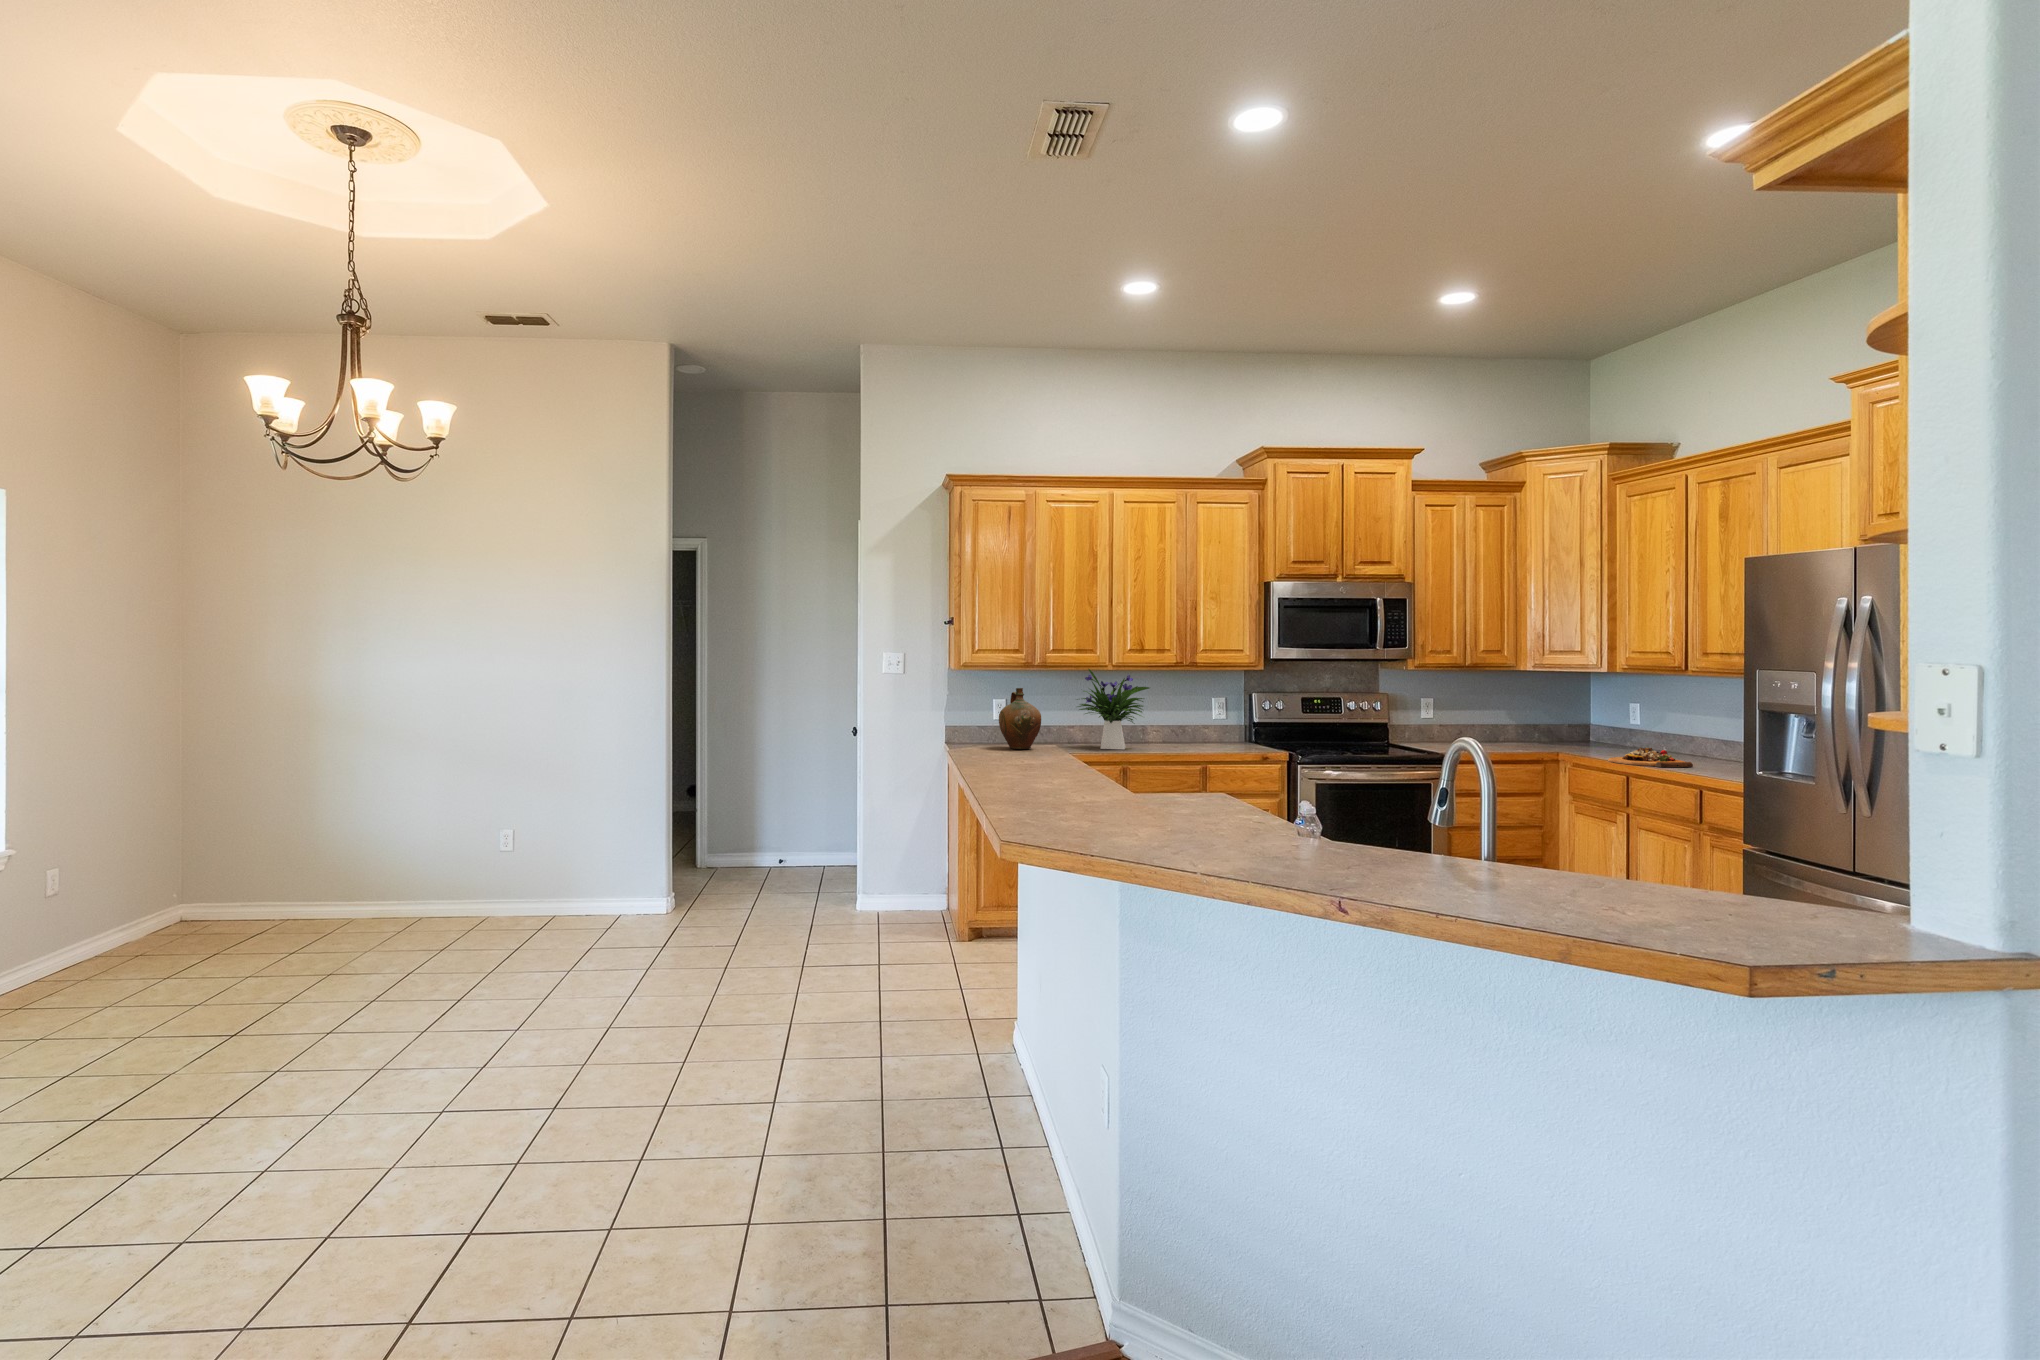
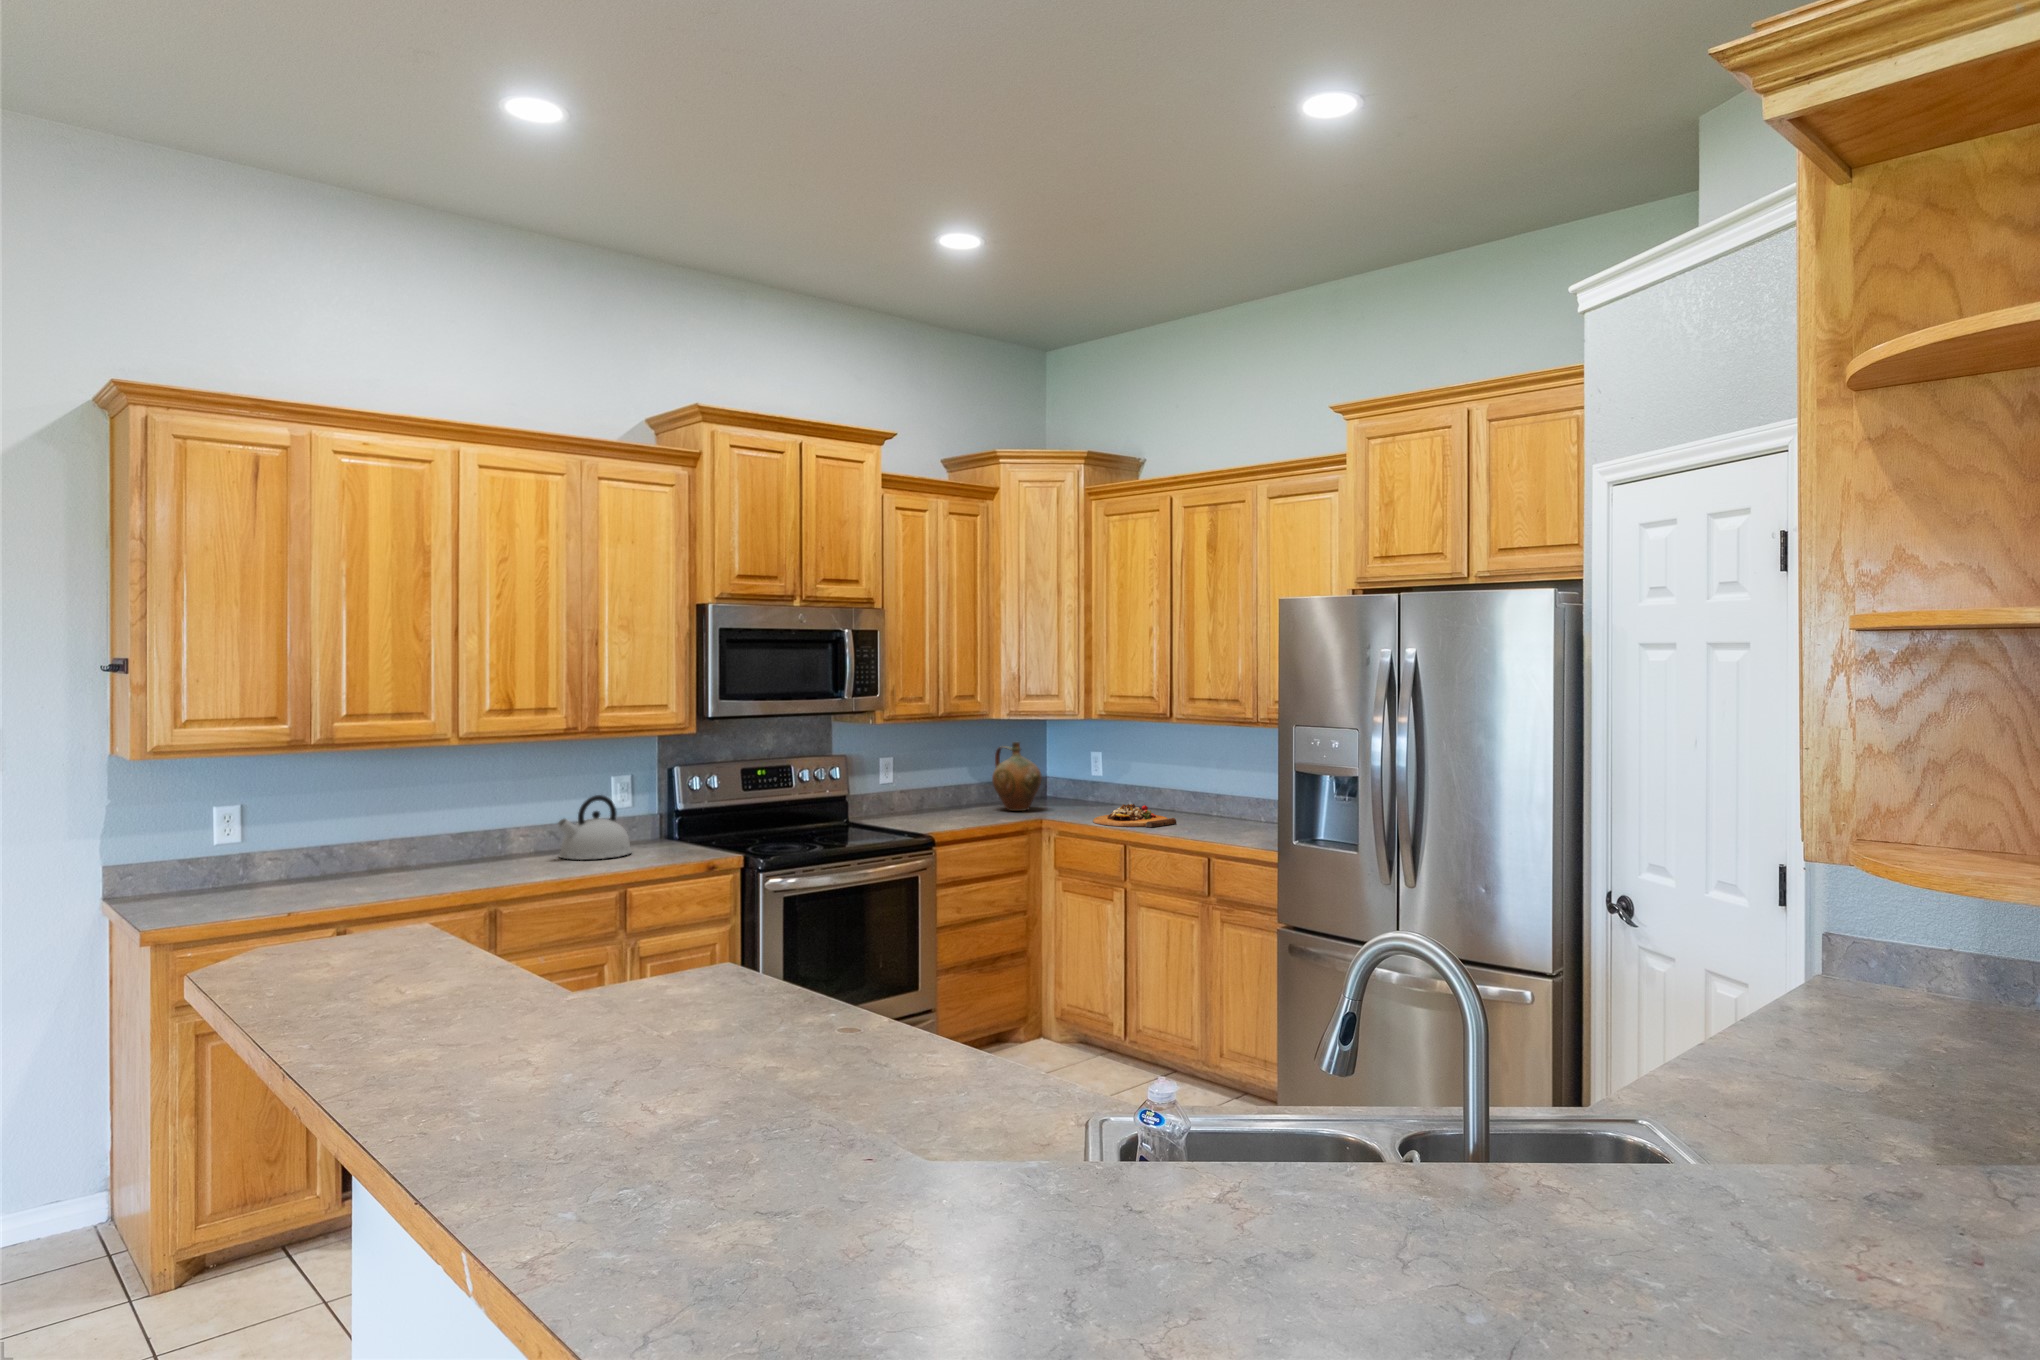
flower arrangement: present [1077,669,1149,749] -> none [383,745,524,879]
ceramic jug: present [999,688,1041,749] -> present [992,742,1042,811]
kettle: none [1173,708,1220,748] -> present [557,795,632,860]

